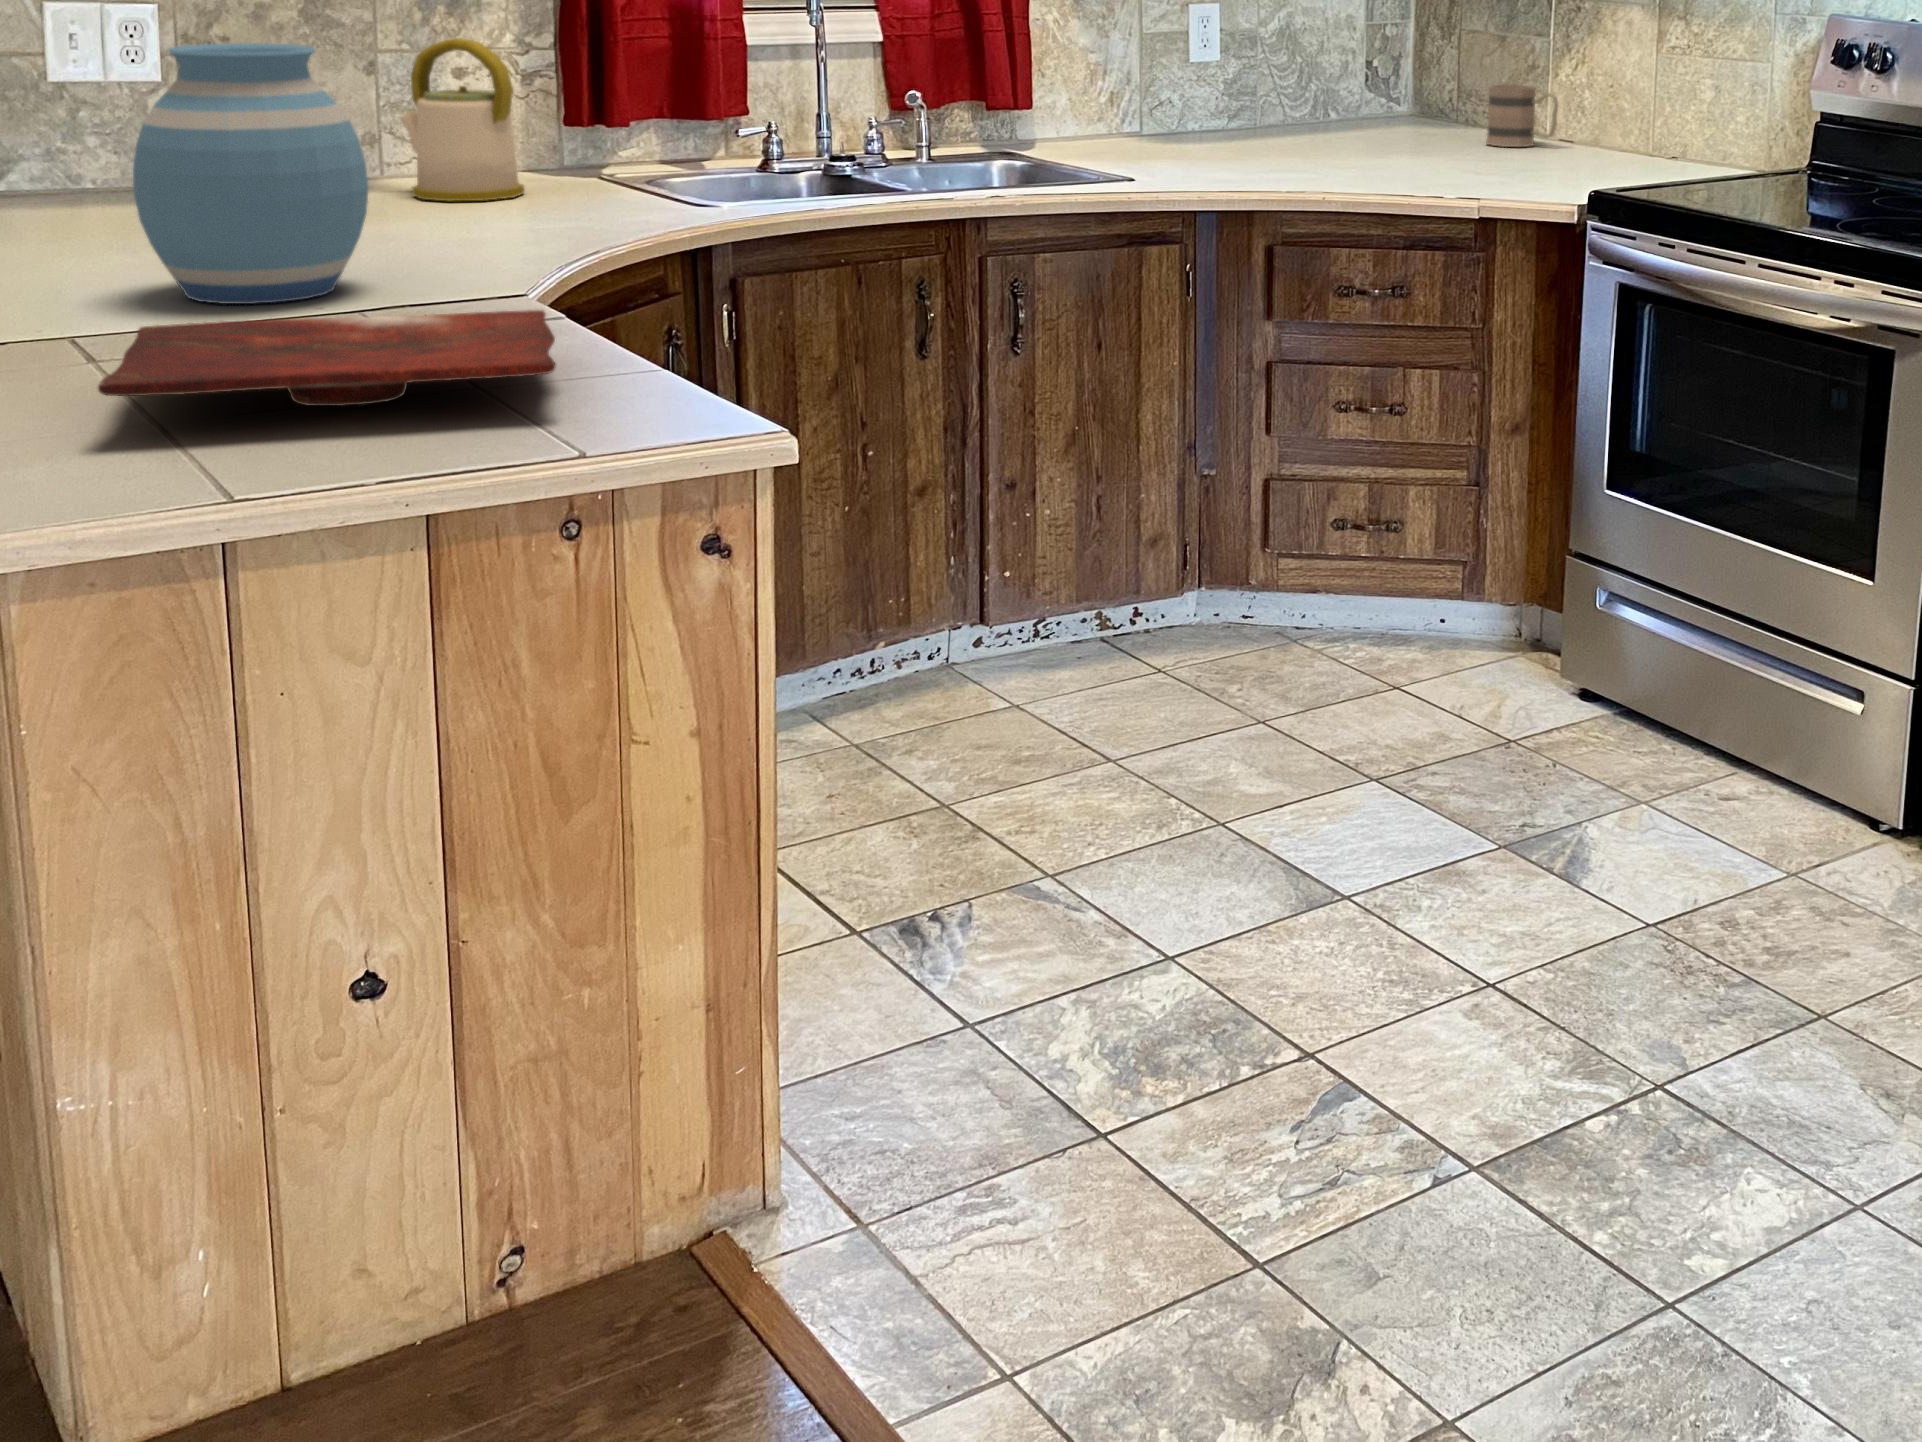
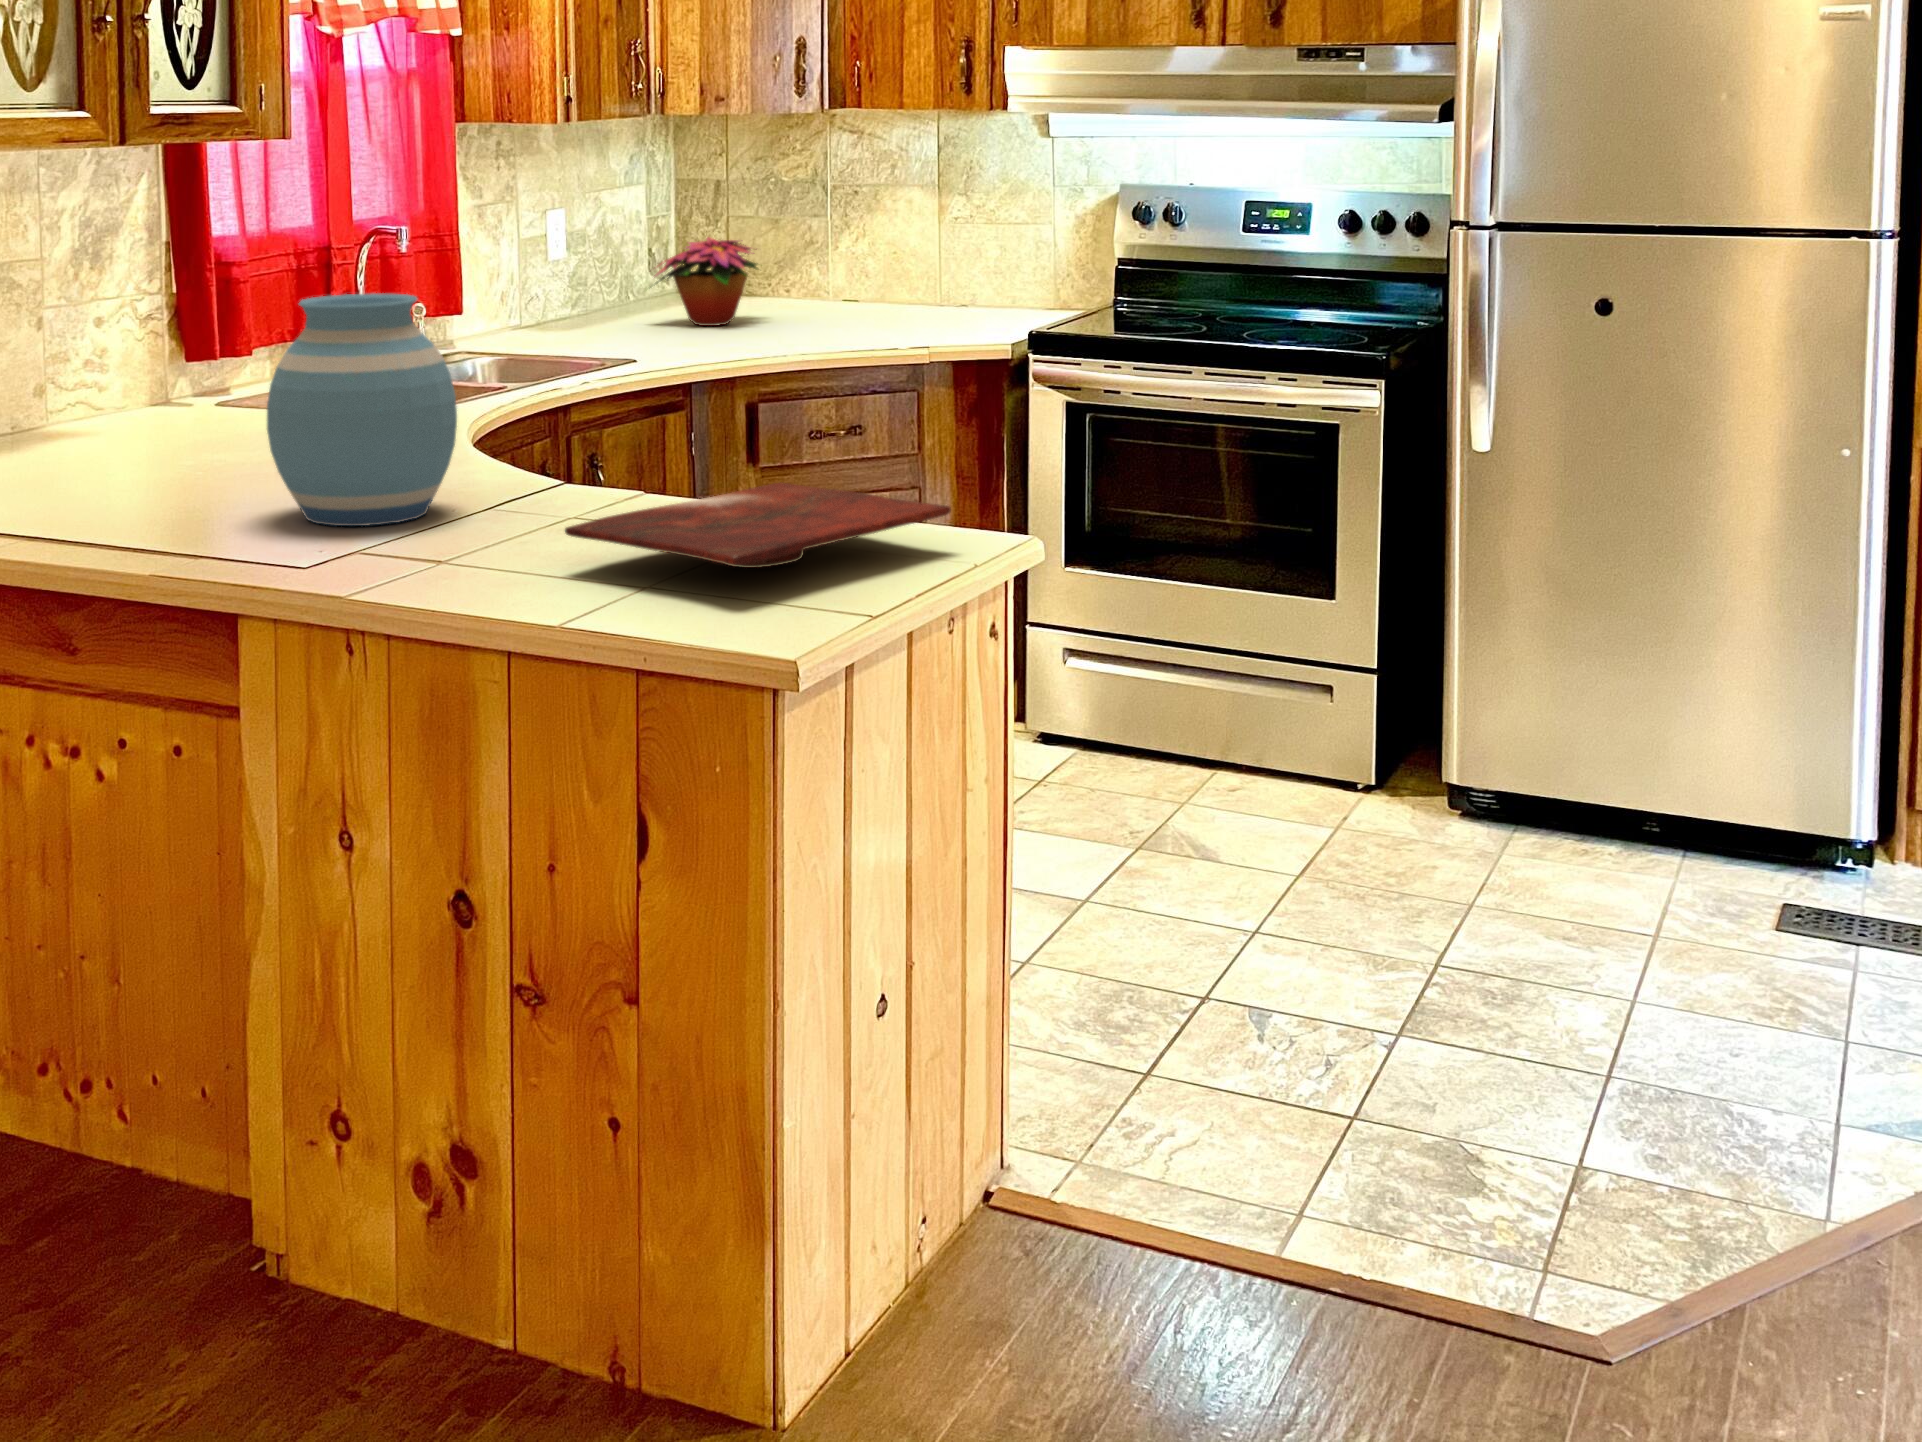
kettle: present [401,38,524,201] -> none [108,288,234,442]
flower arrangement: none [1283,42,1436,147] -> present [655,237,757,326]
mug: present [1486,84,1559,147] -> none [793,262,858,315]

